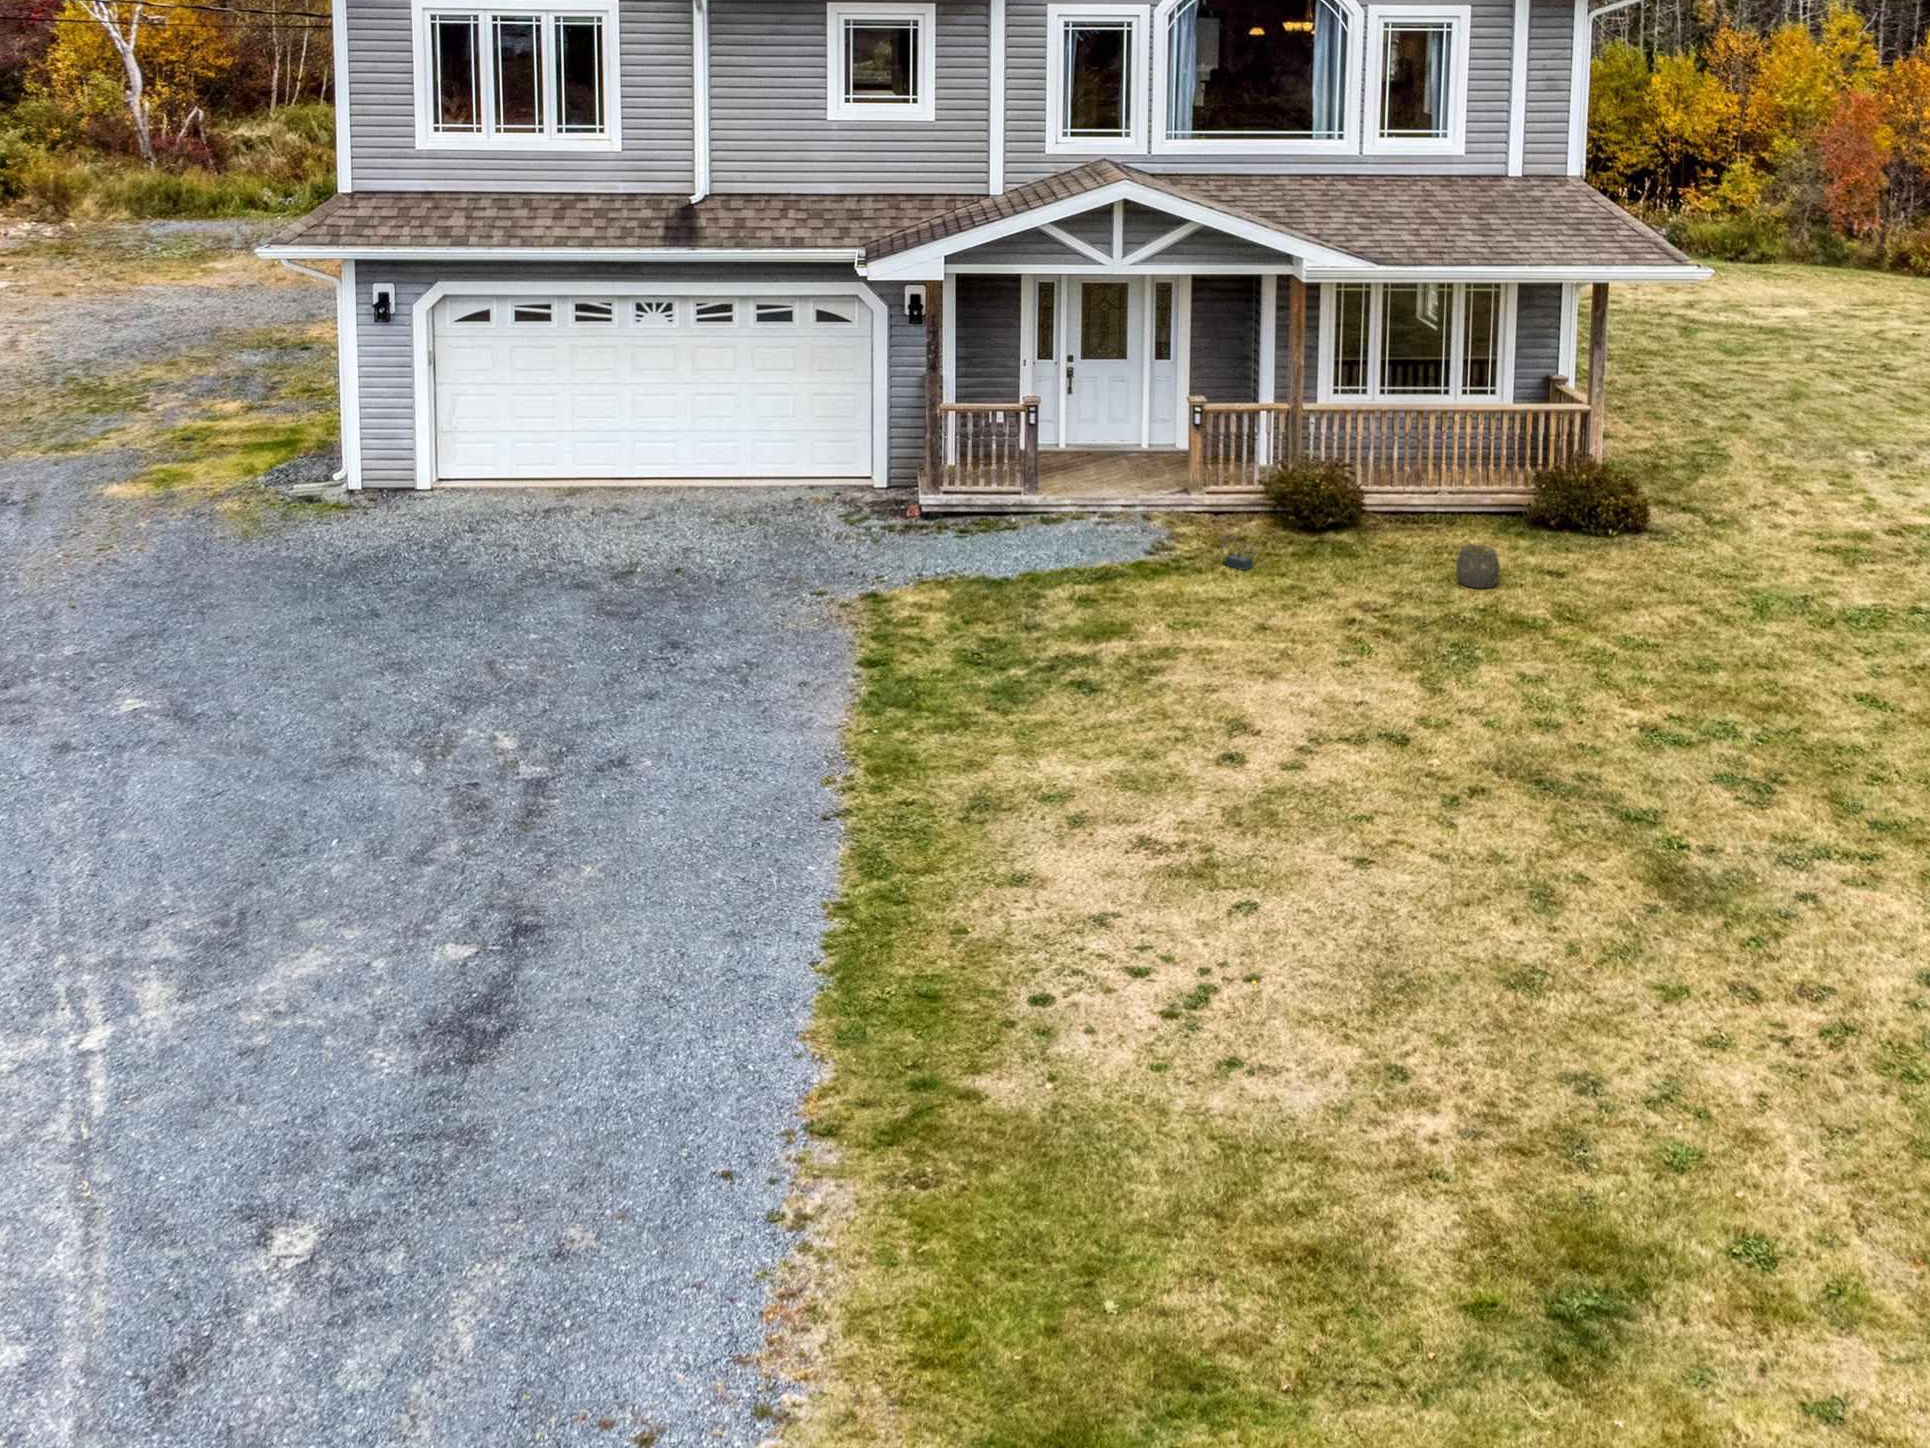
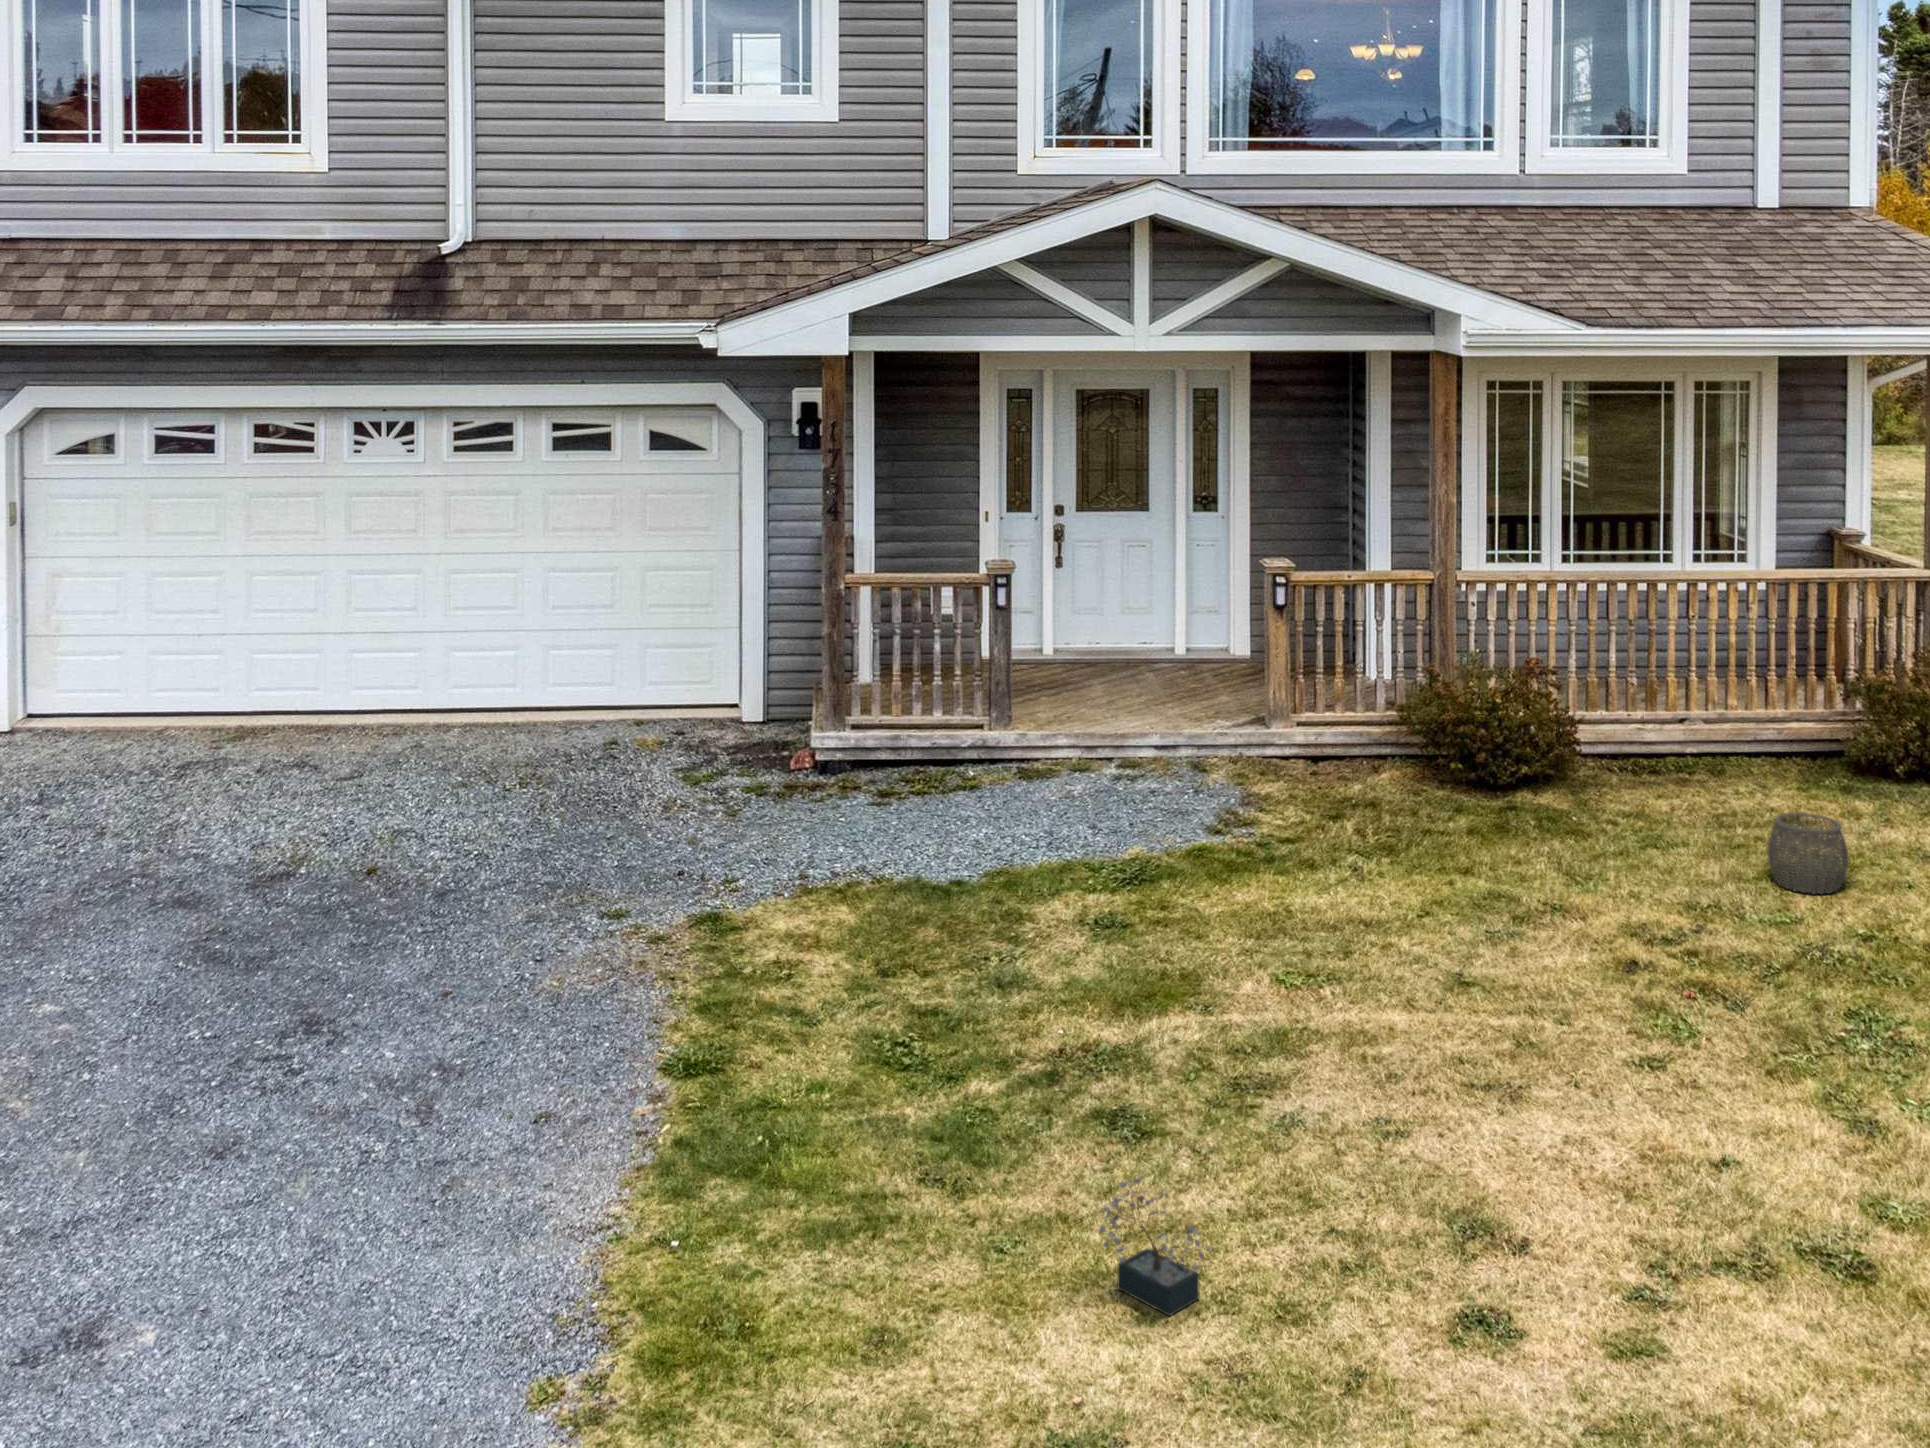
decorative plant: present [1222,532,1254,570] -> present [1095,1176,1213,1316]

